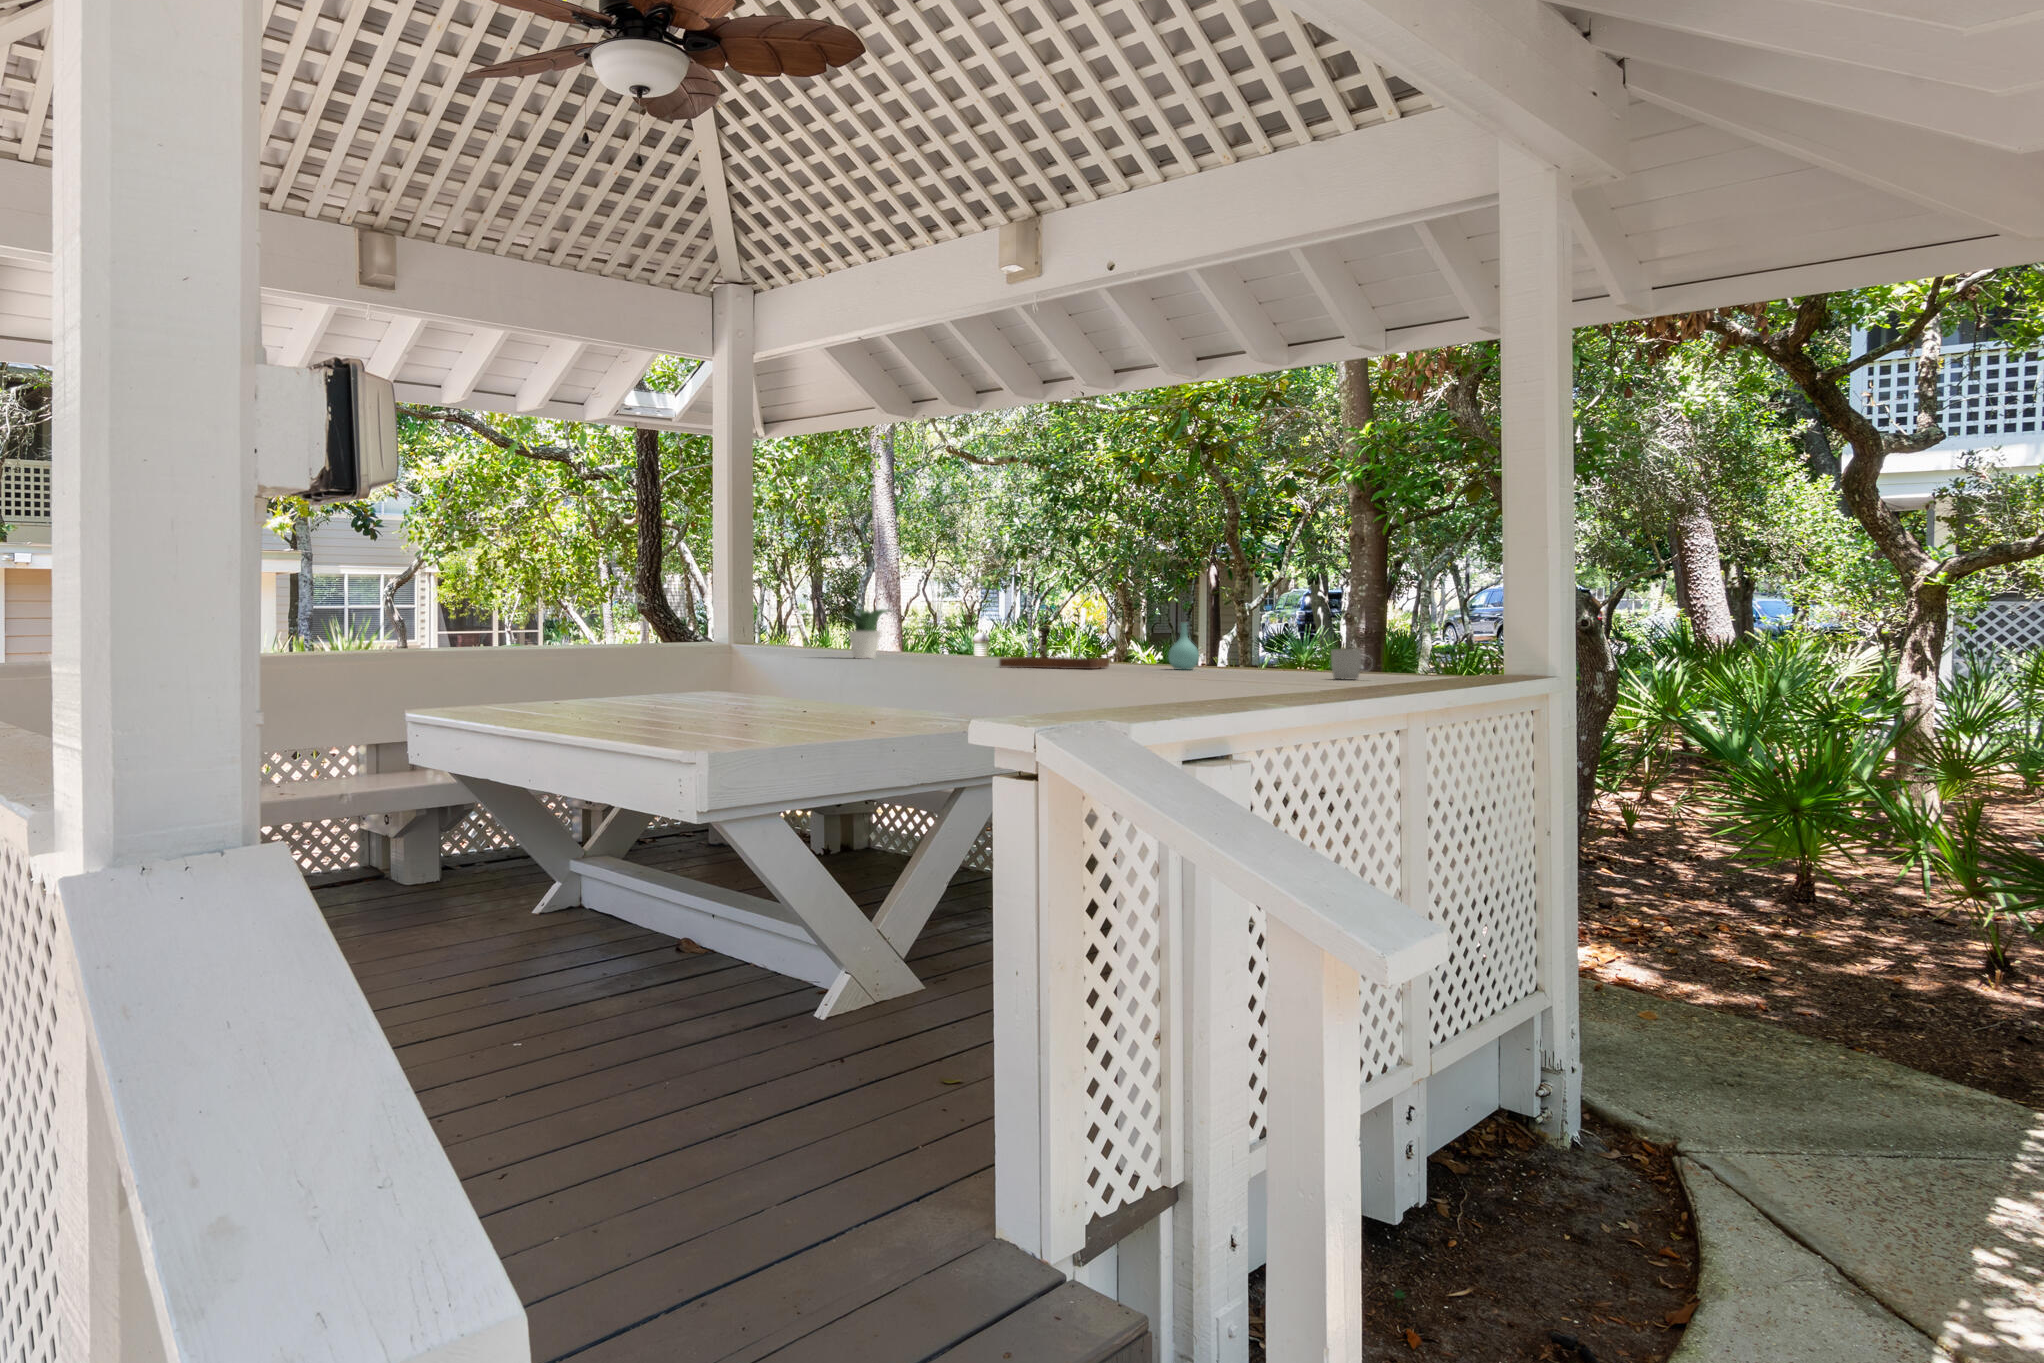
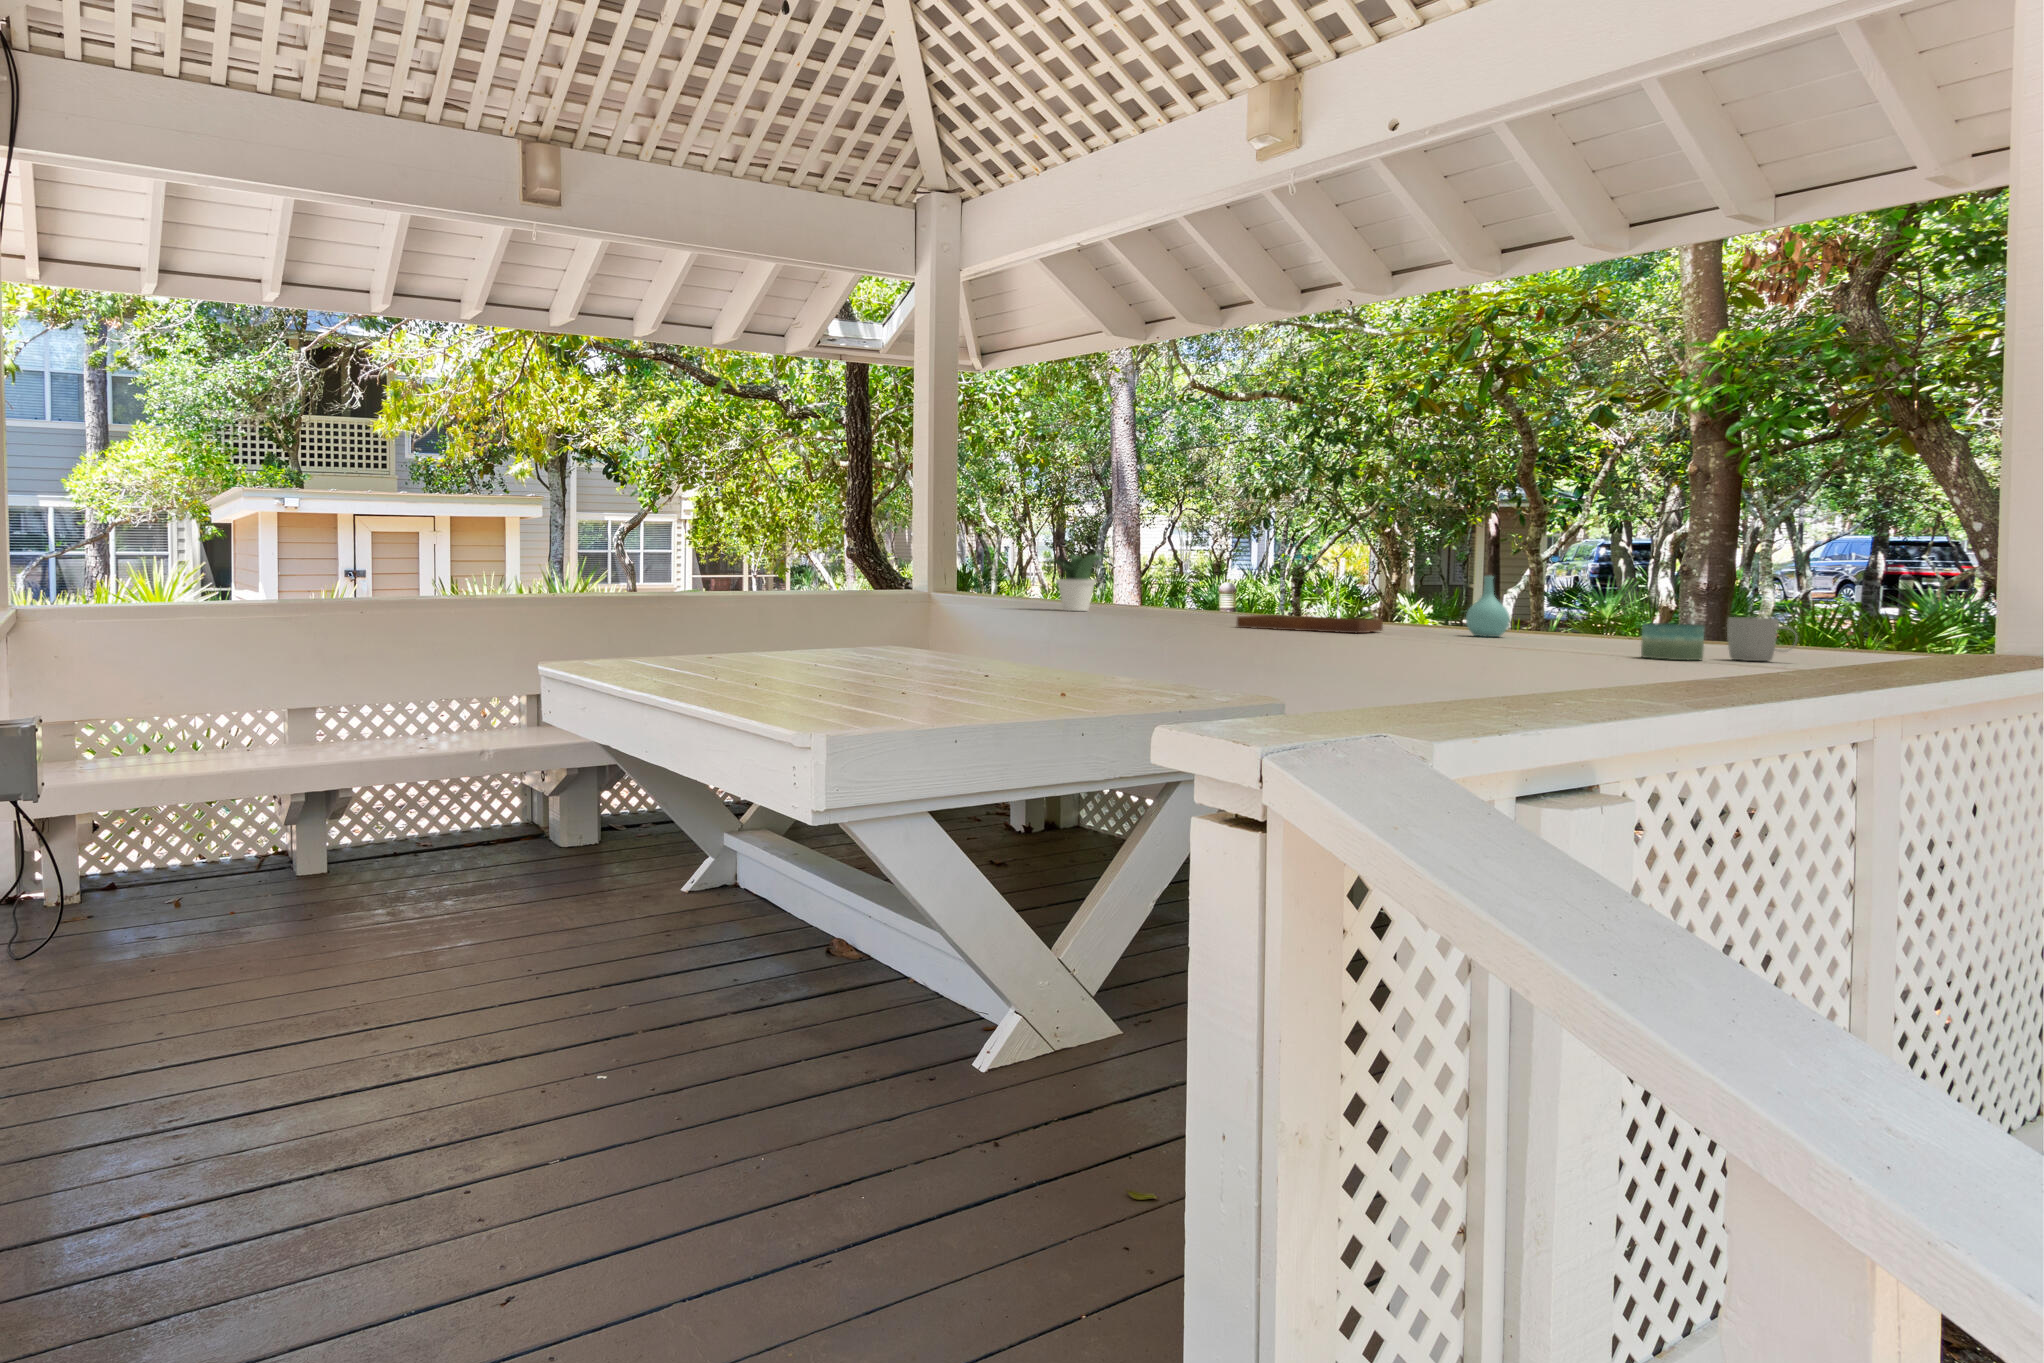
candle: none [1277,655,1315,680] -> present [1641,623,1704,660]

